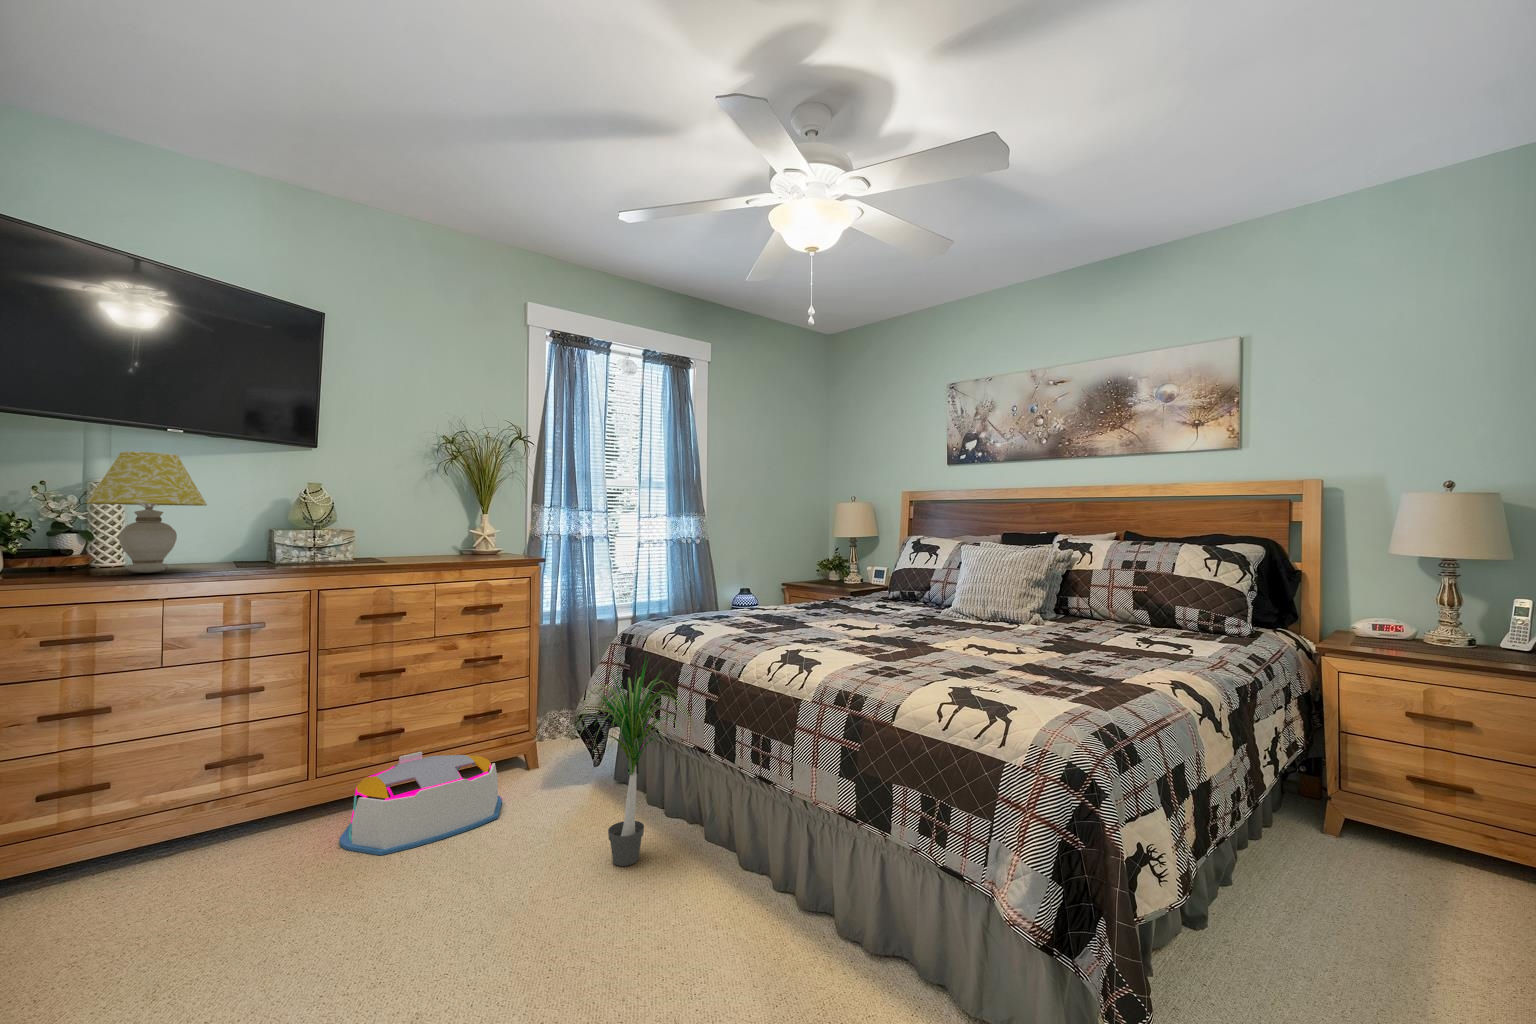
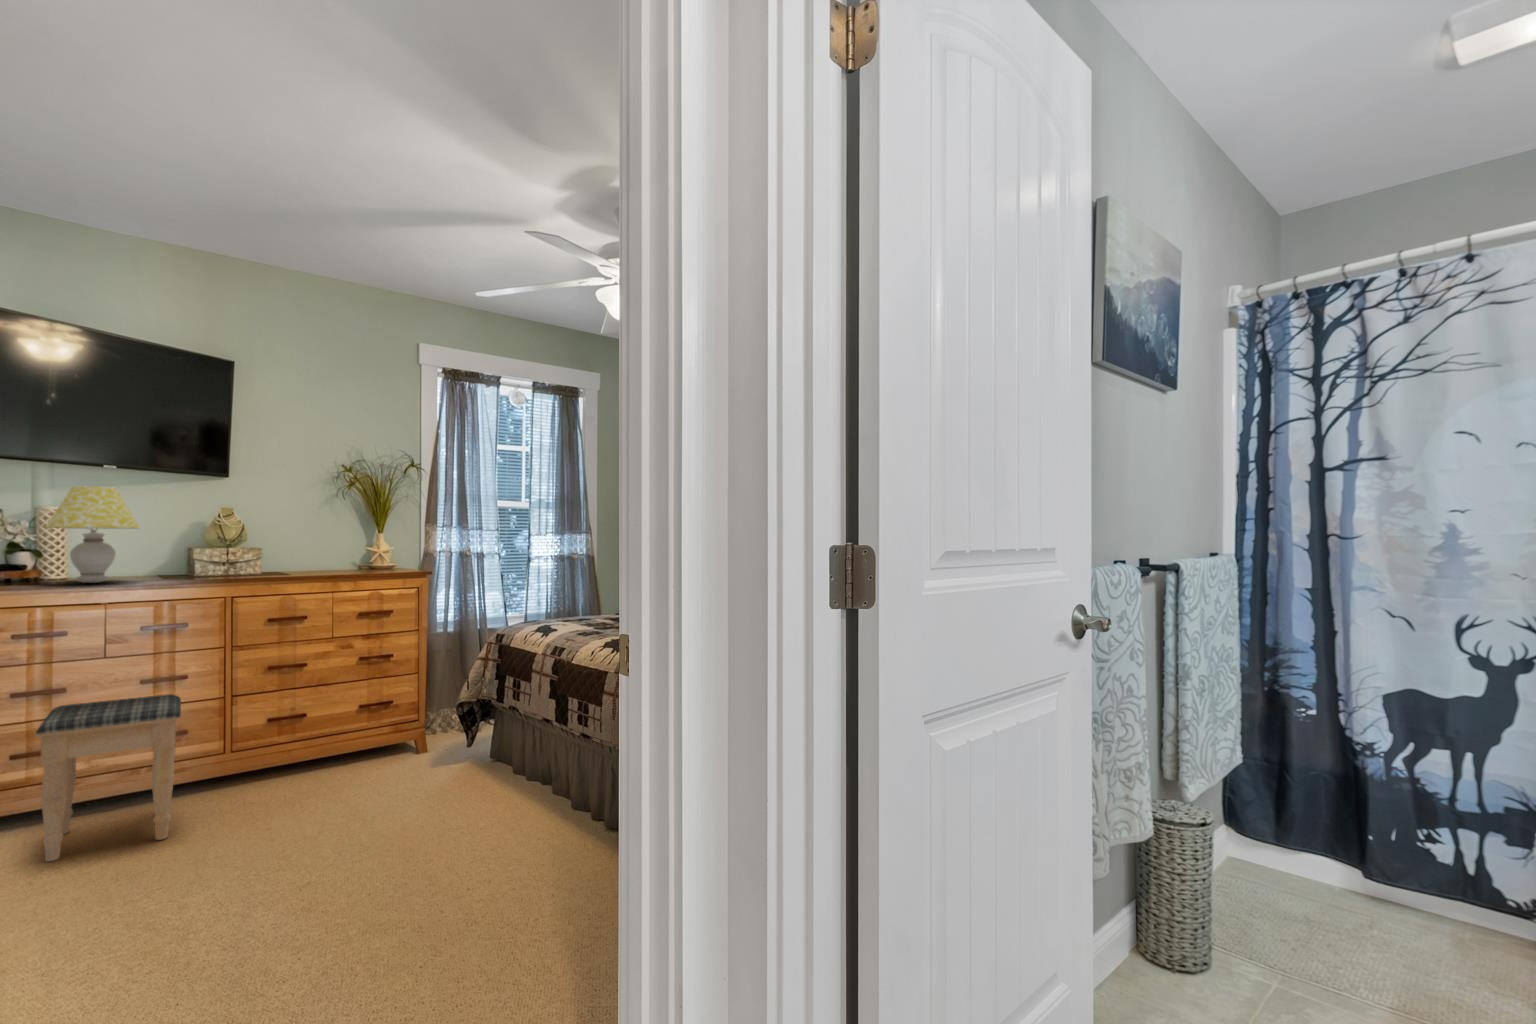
potted plant: present [577,663,693,866] -> none [432,642,545,811]
footstool: none [58,711,257,945] -> present [35,694,181,862]
storage bin: present [340,752,502,855] -> none [250,734,390,809]

